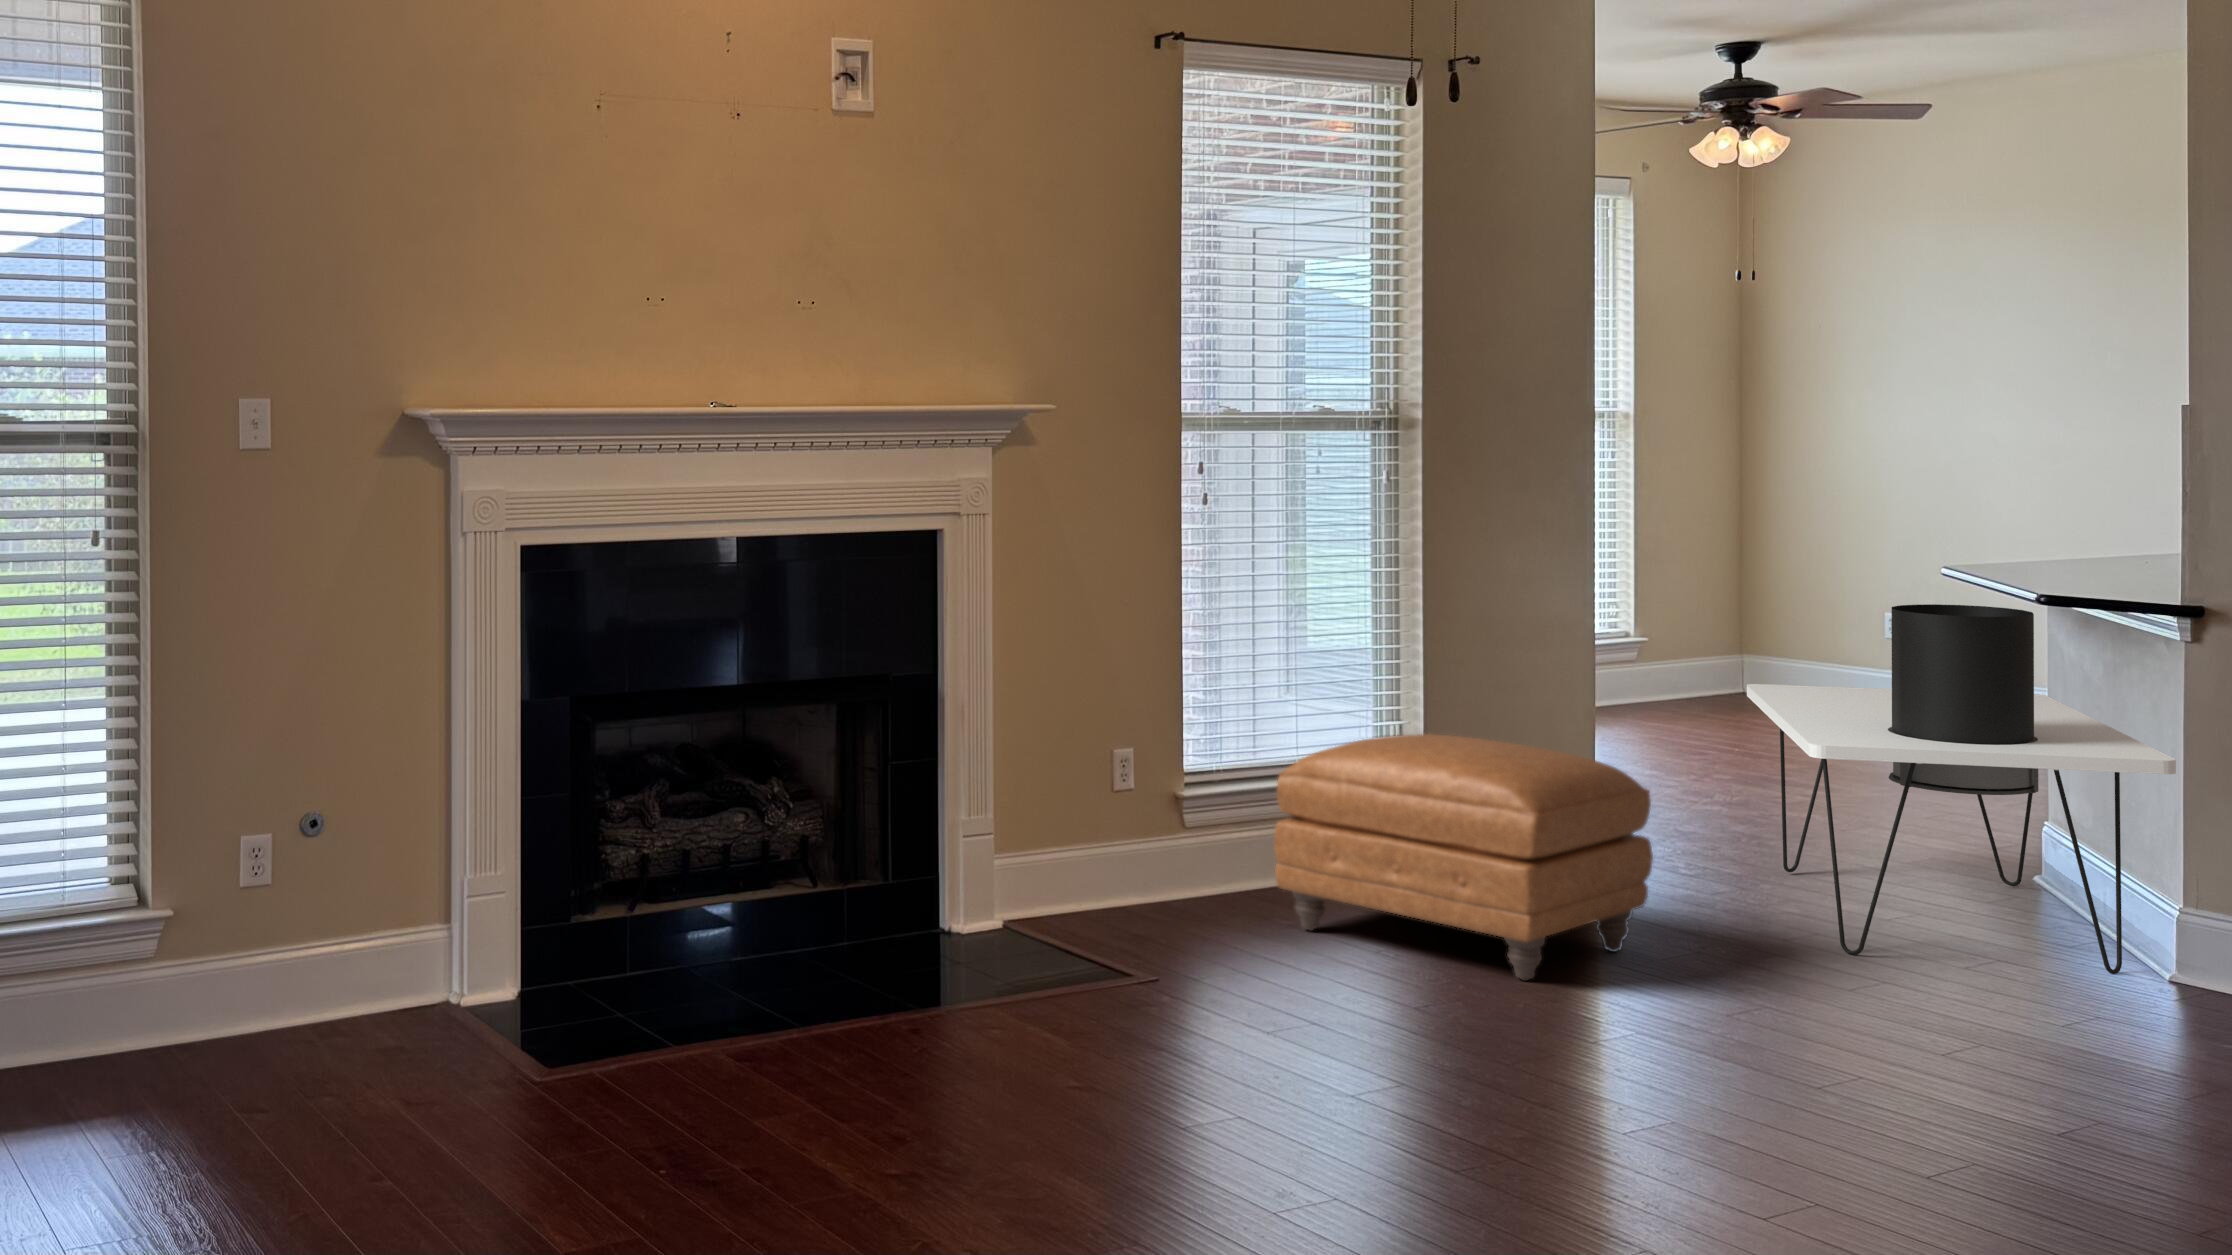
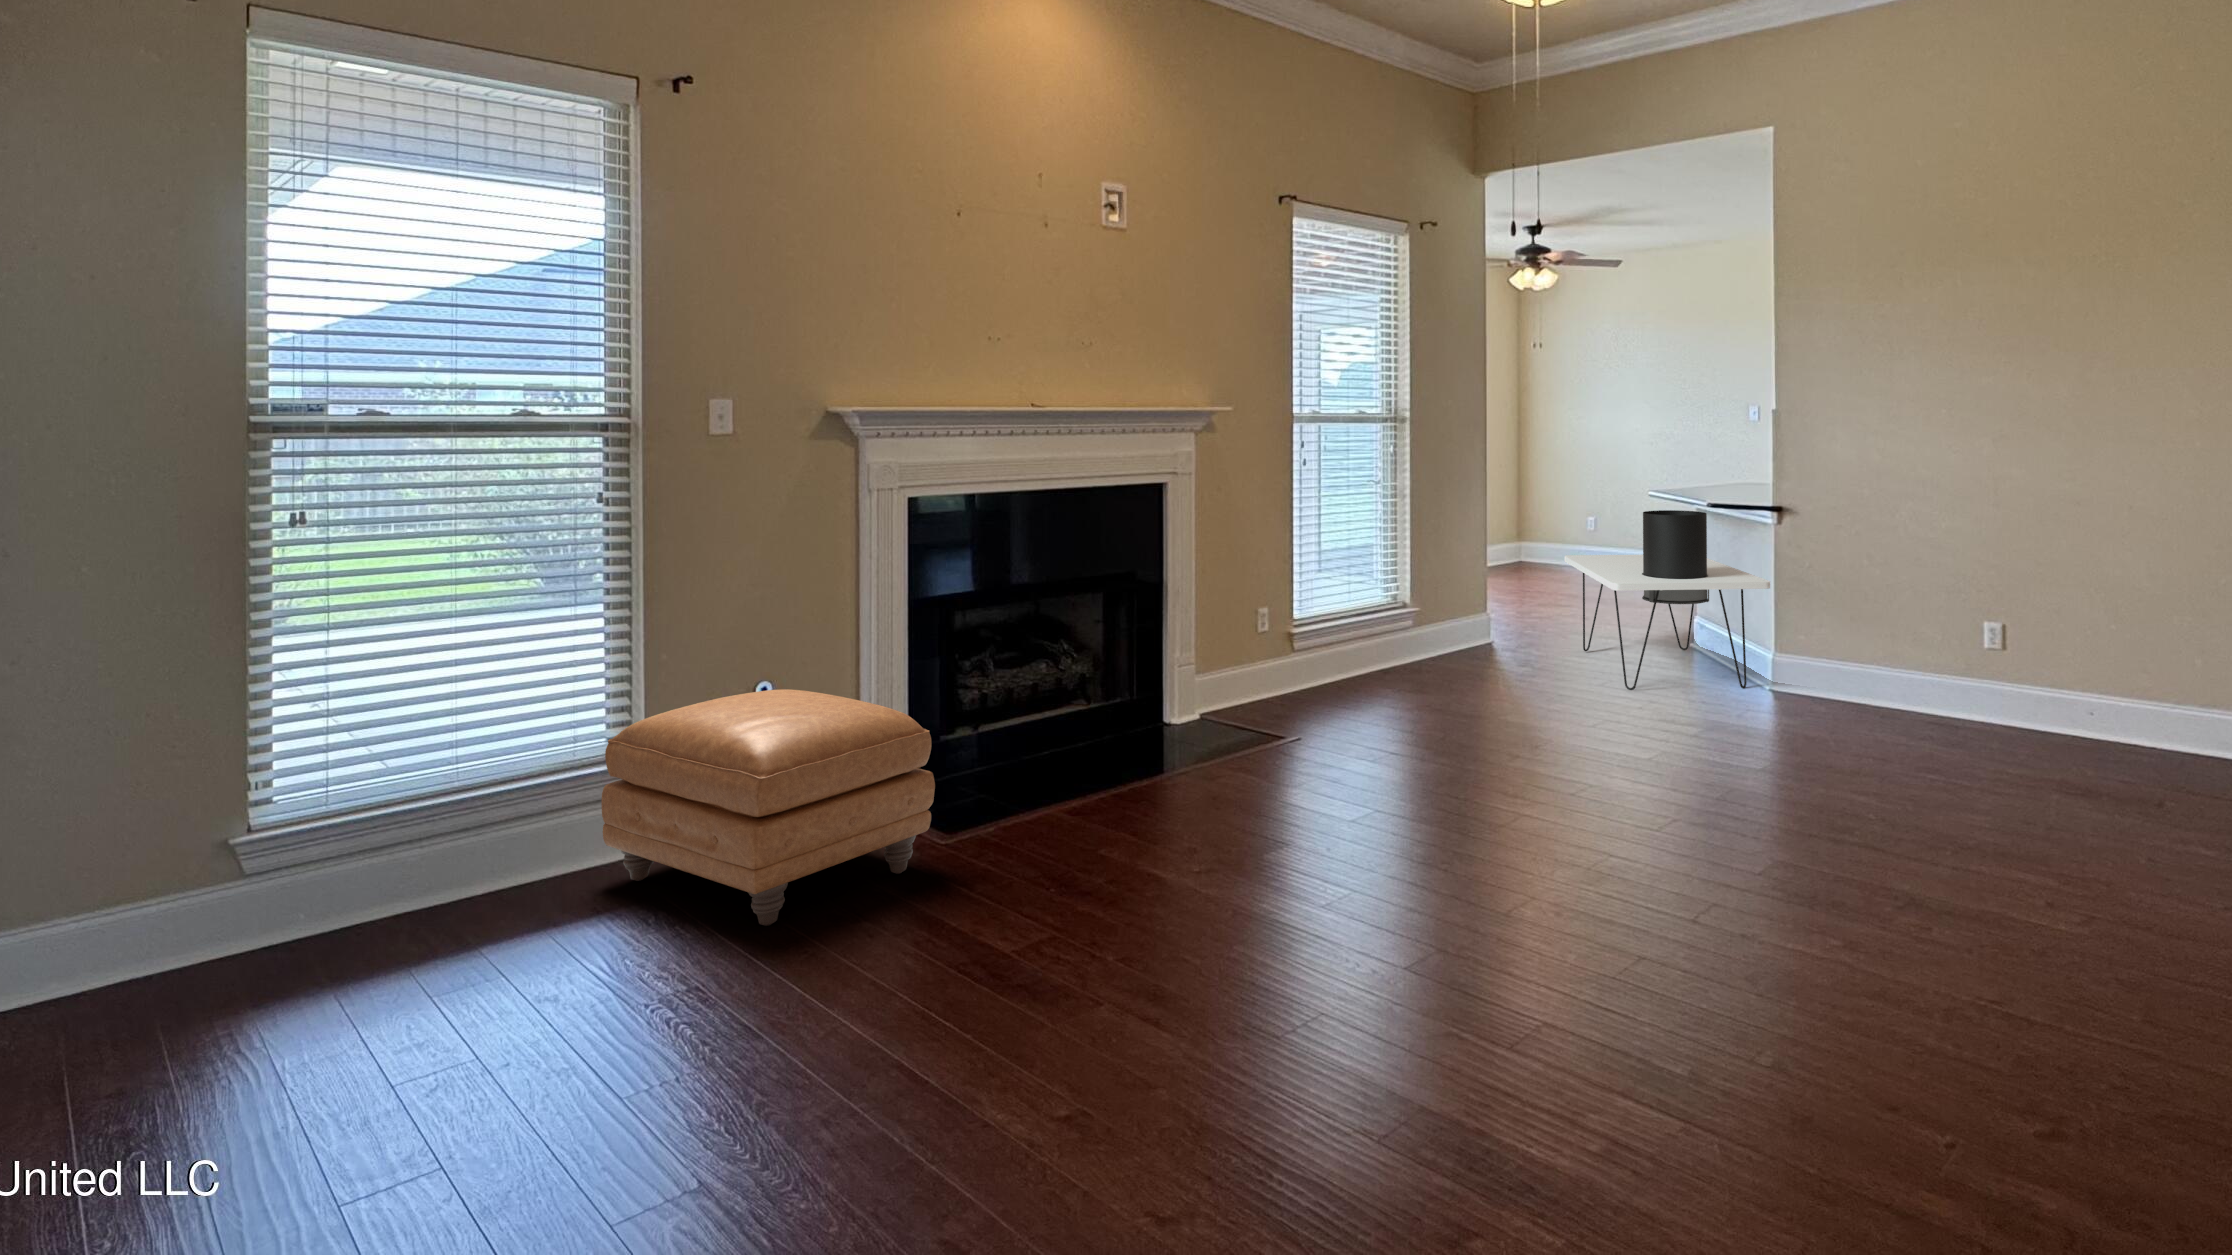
ottoman: present [1274,734,1653,981] -> present [601,689,935,926]

